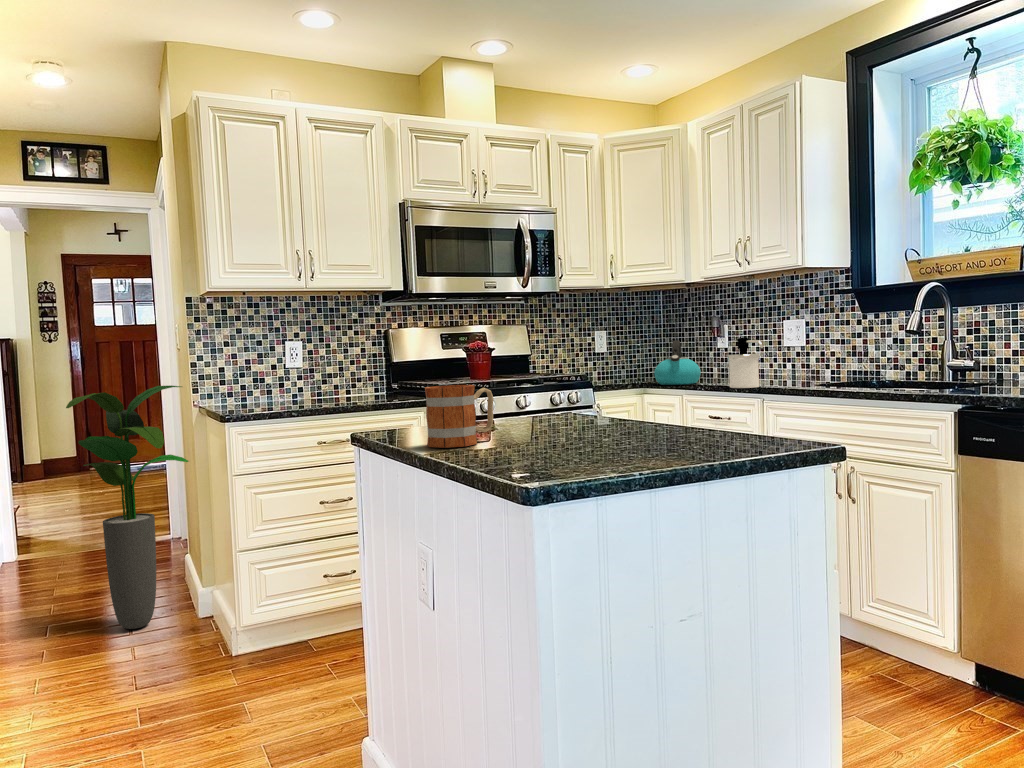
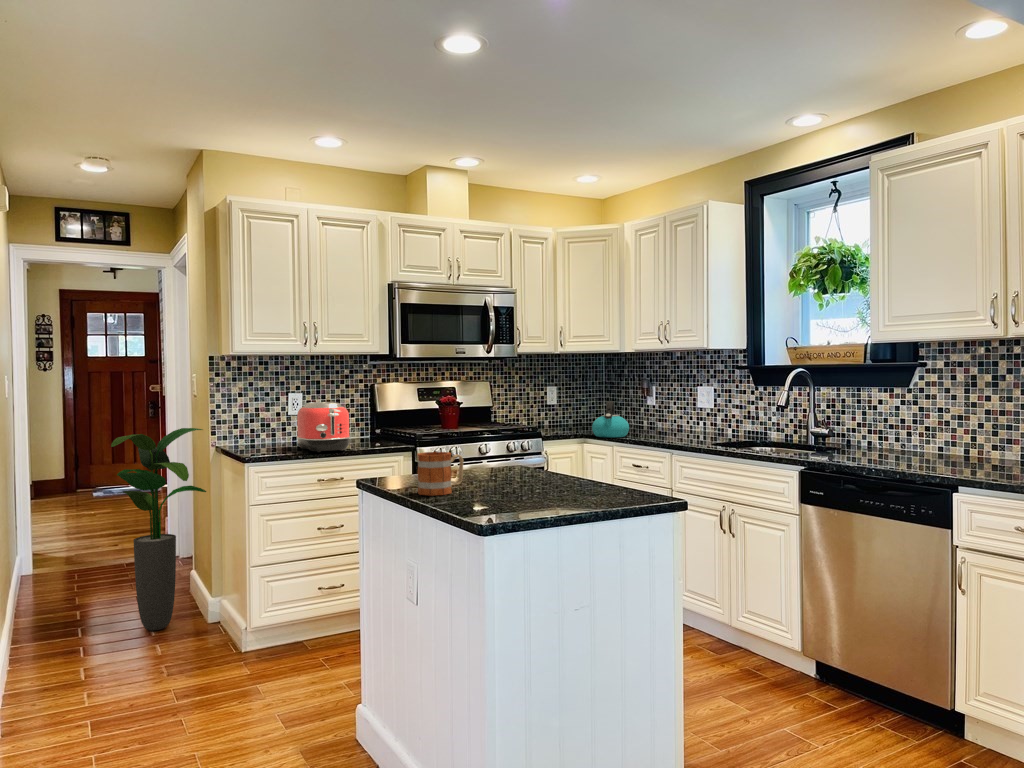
soap dispenser: present [728,338,763,388] -> none [648,404,674,444]
toaster: none [291,347,357,408] -> present [297,402,350,452]

